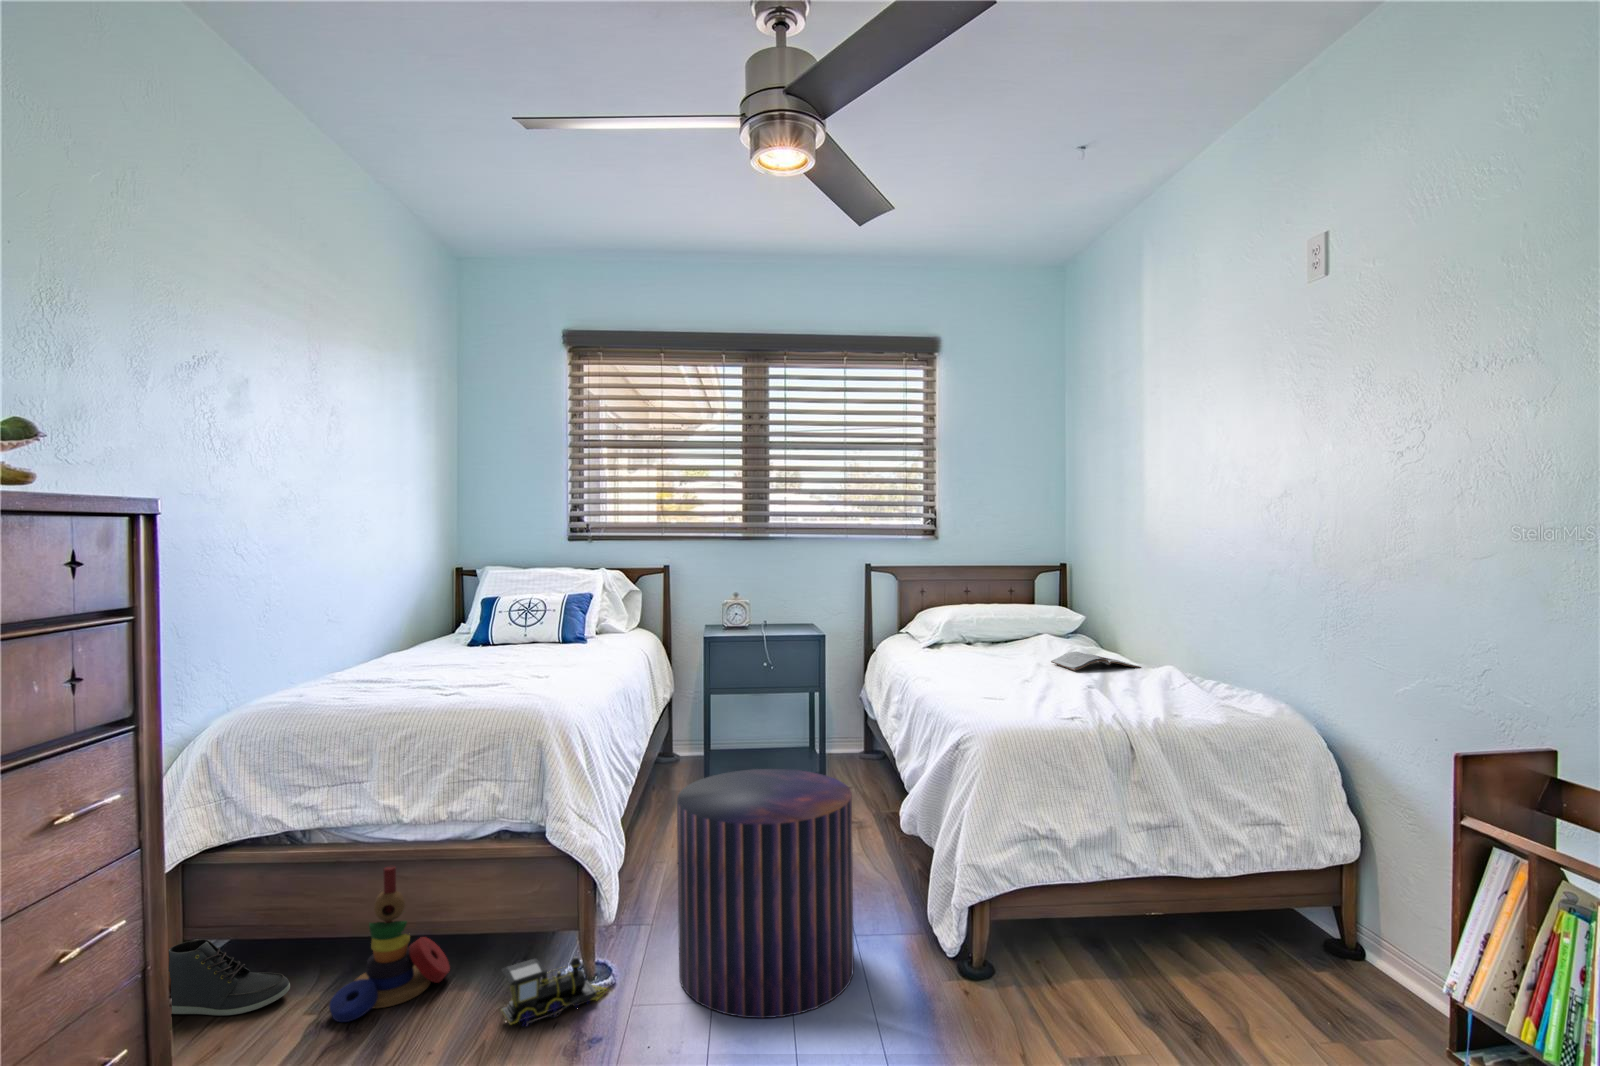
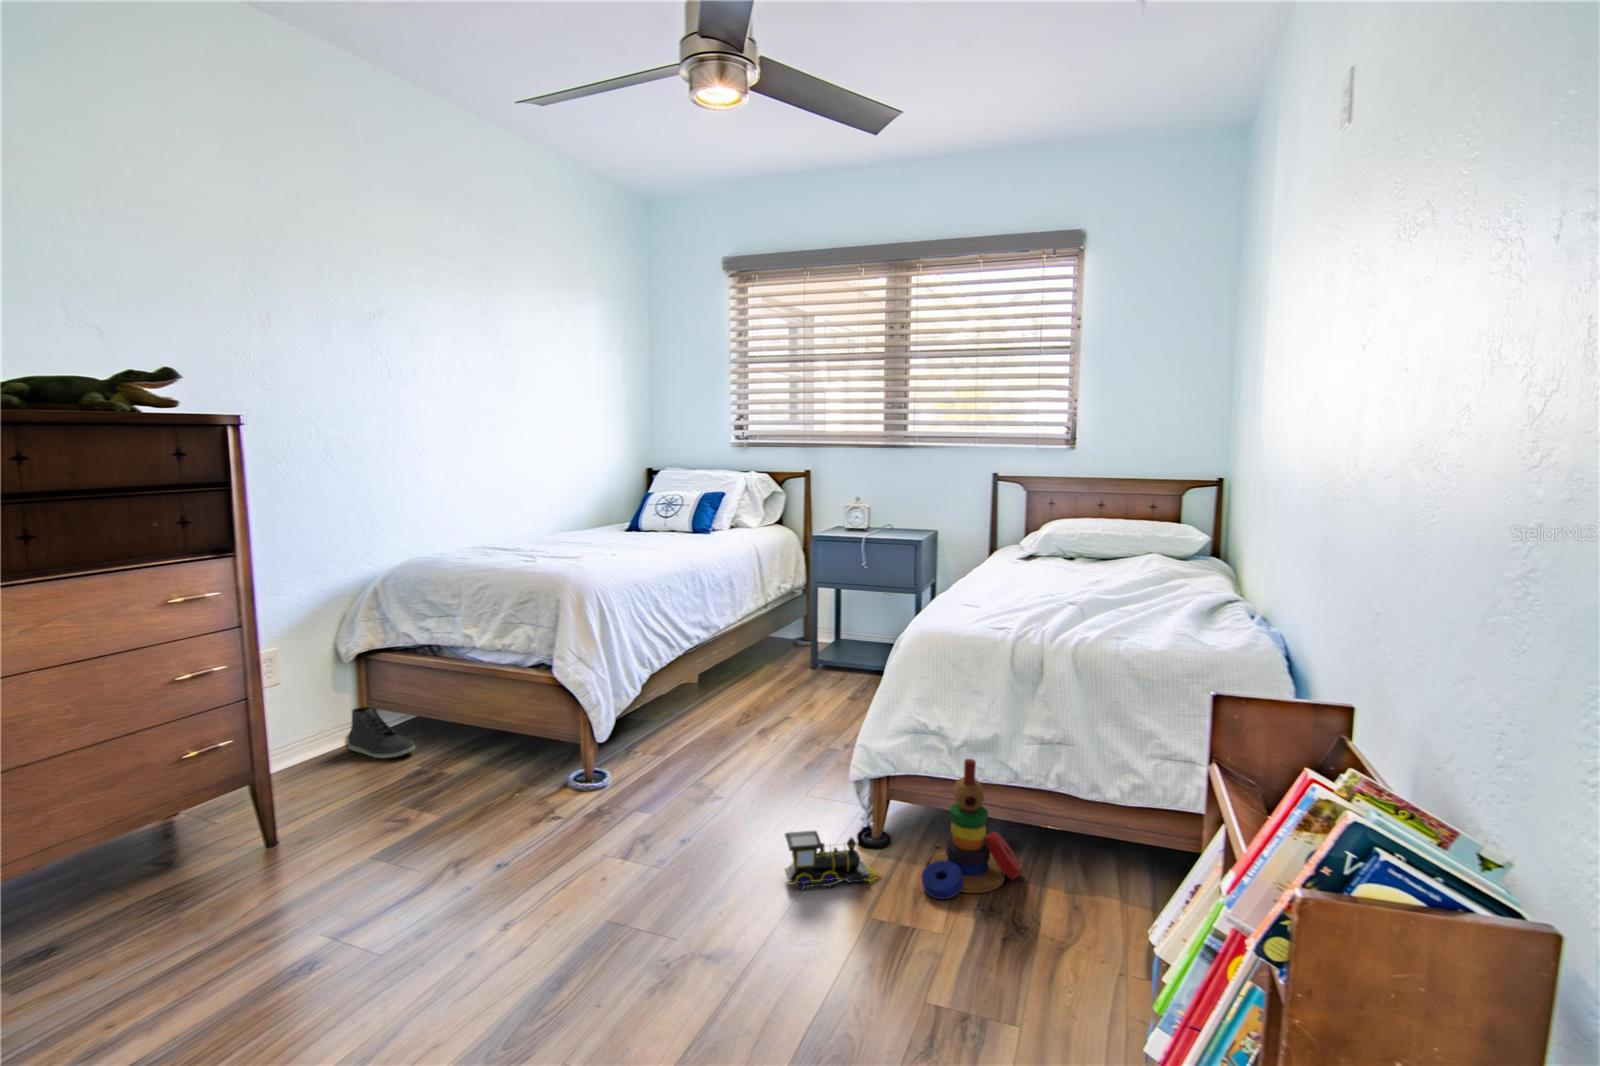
magazine: present [1051,651,1141,671] -> none [1099,571,1188,595]
pouf: present [677,769,854,1018] -> none [632,644,784,844]
stacking toy: present [329,867,450,1022] -> present [922,759,1022,899]
toy train: present [501,956,606,1027] -> present [785,831,880,890]

